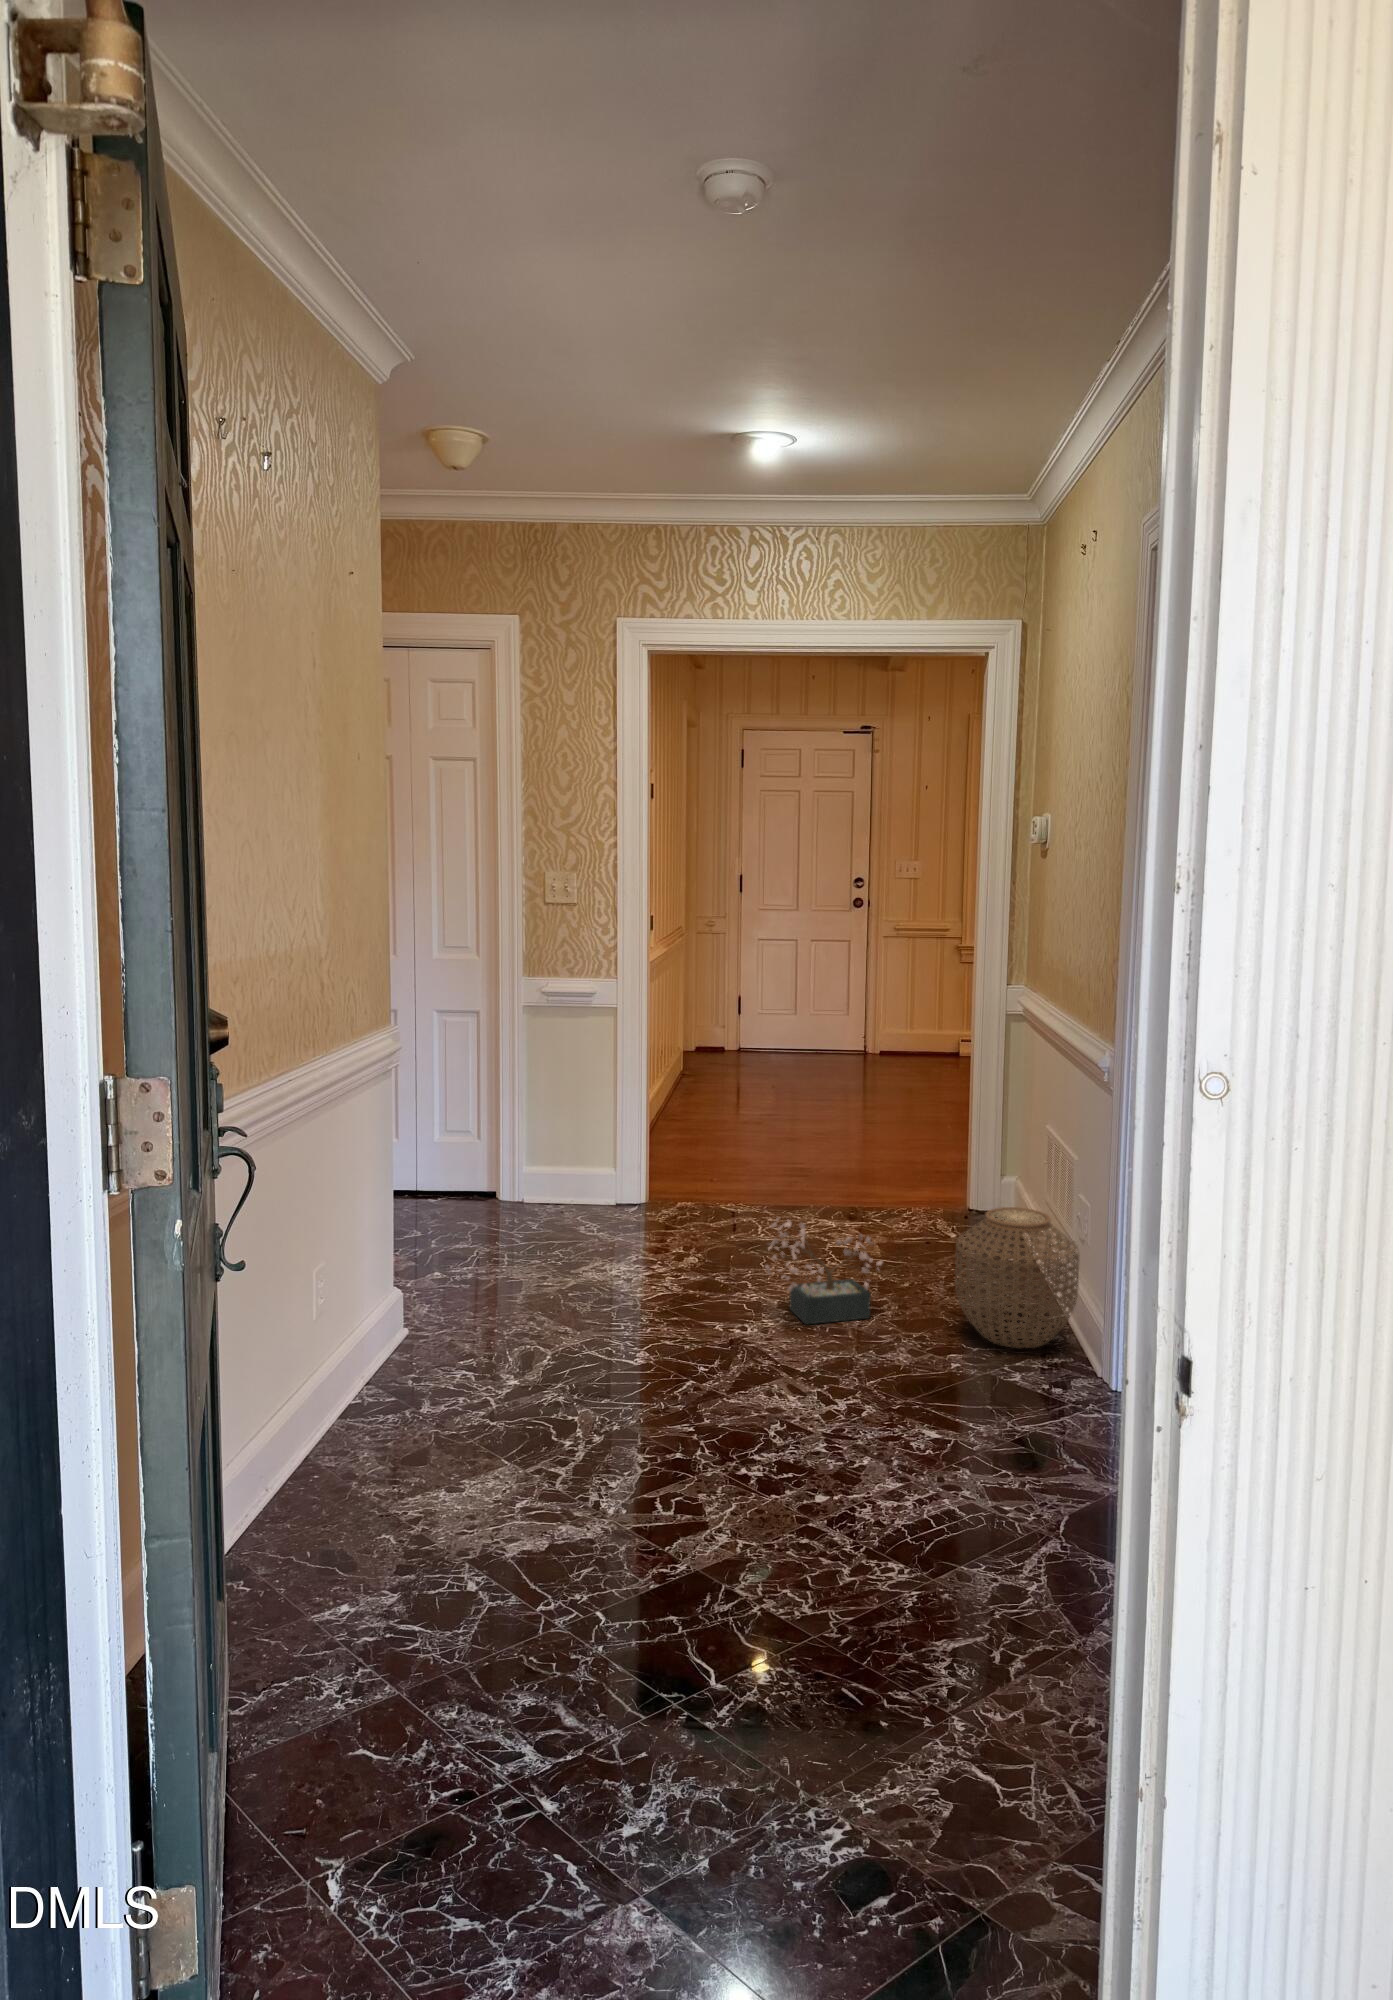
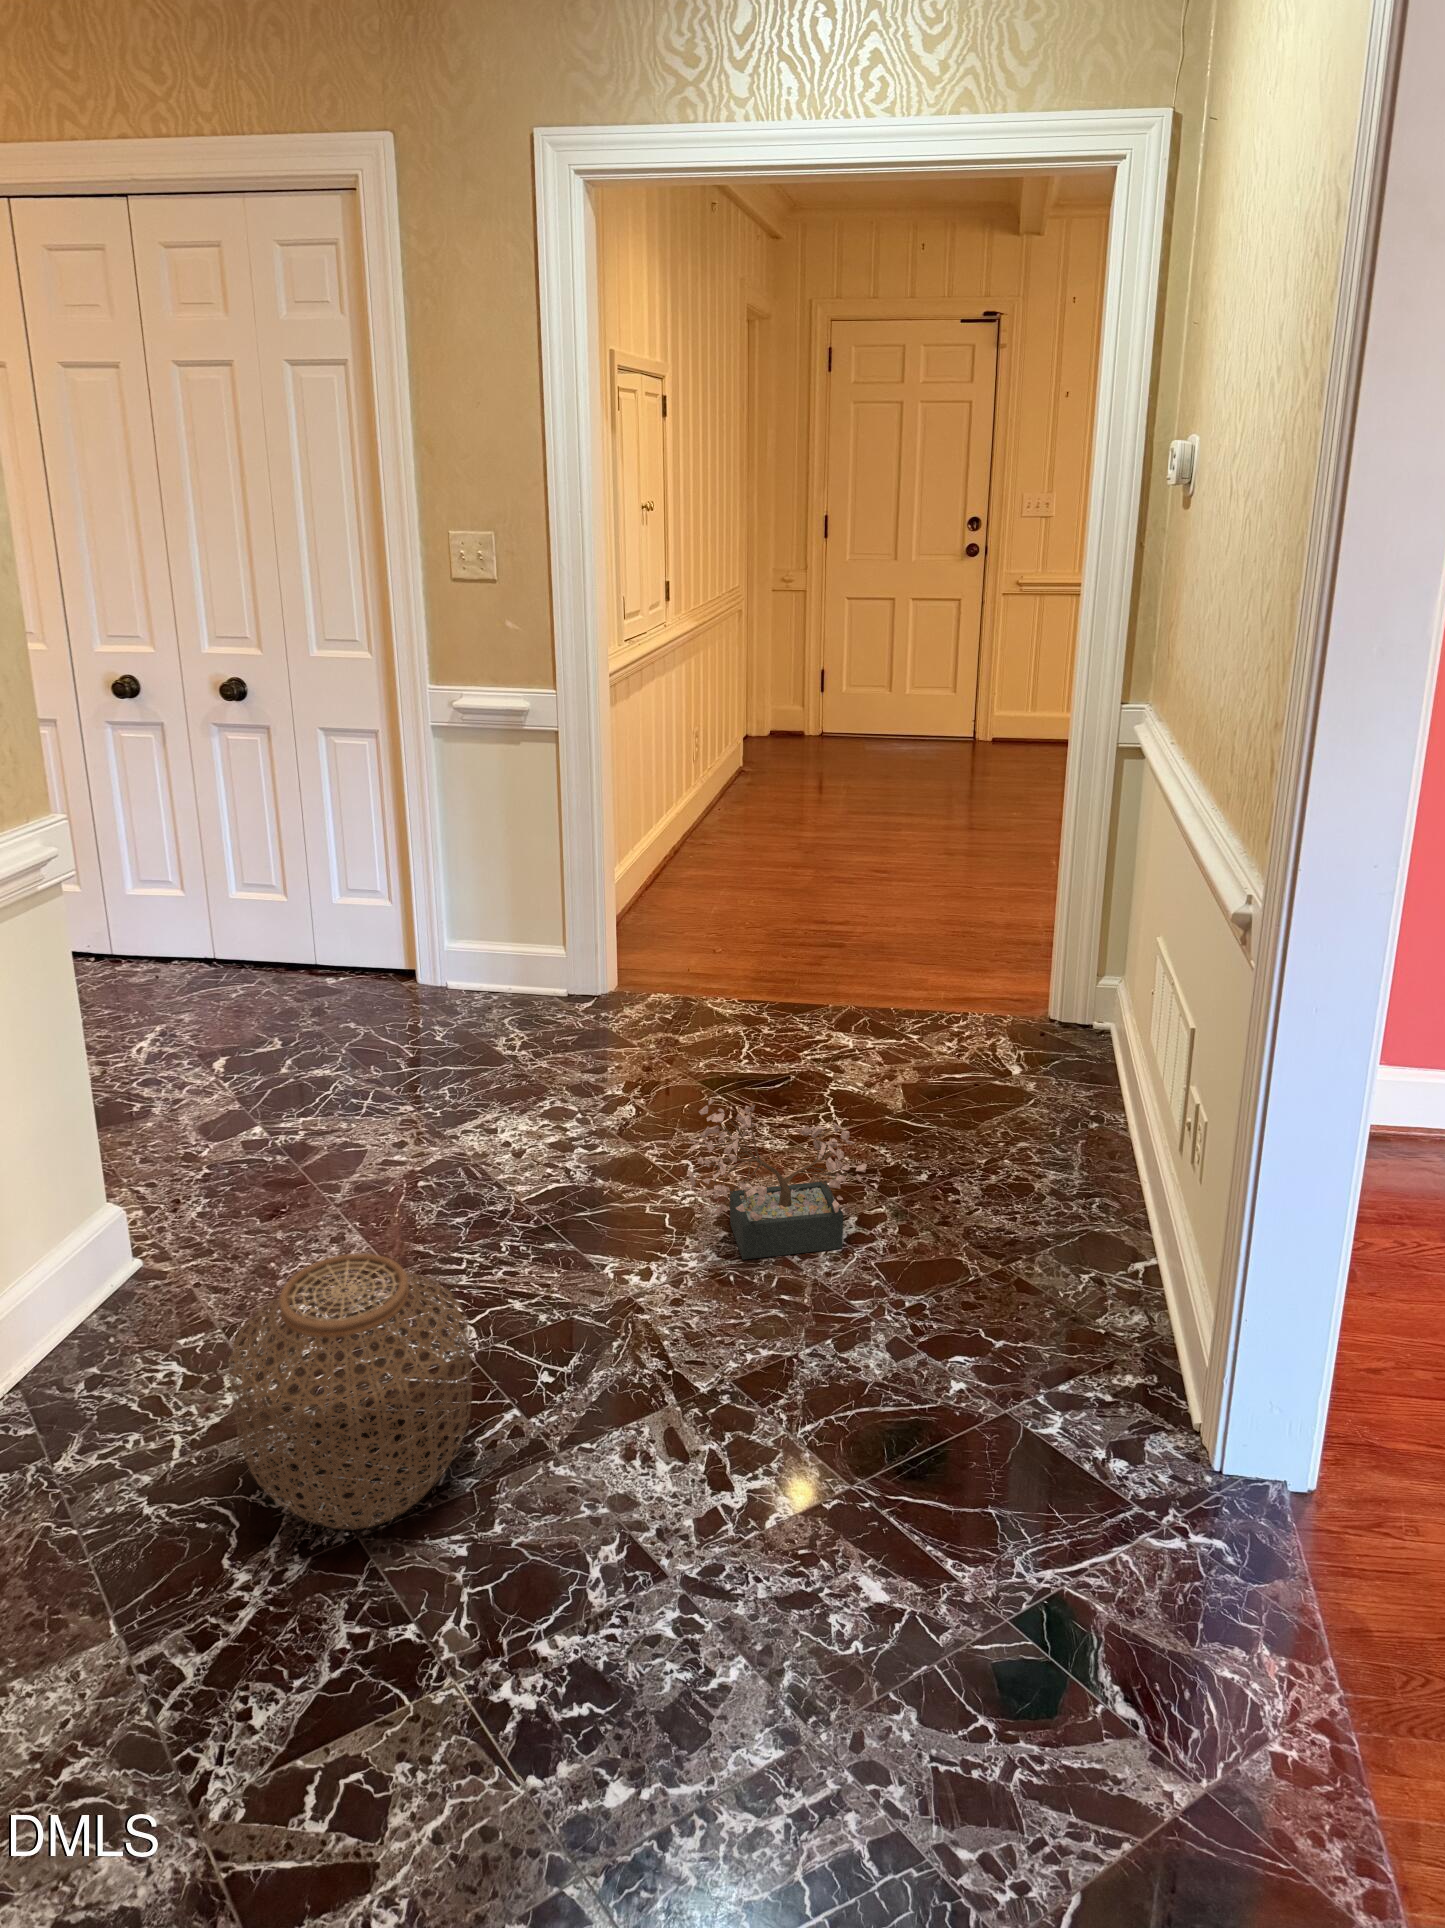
woven basket: present [955,1207,1079,1348] -> present [228,1254,472,1529]

